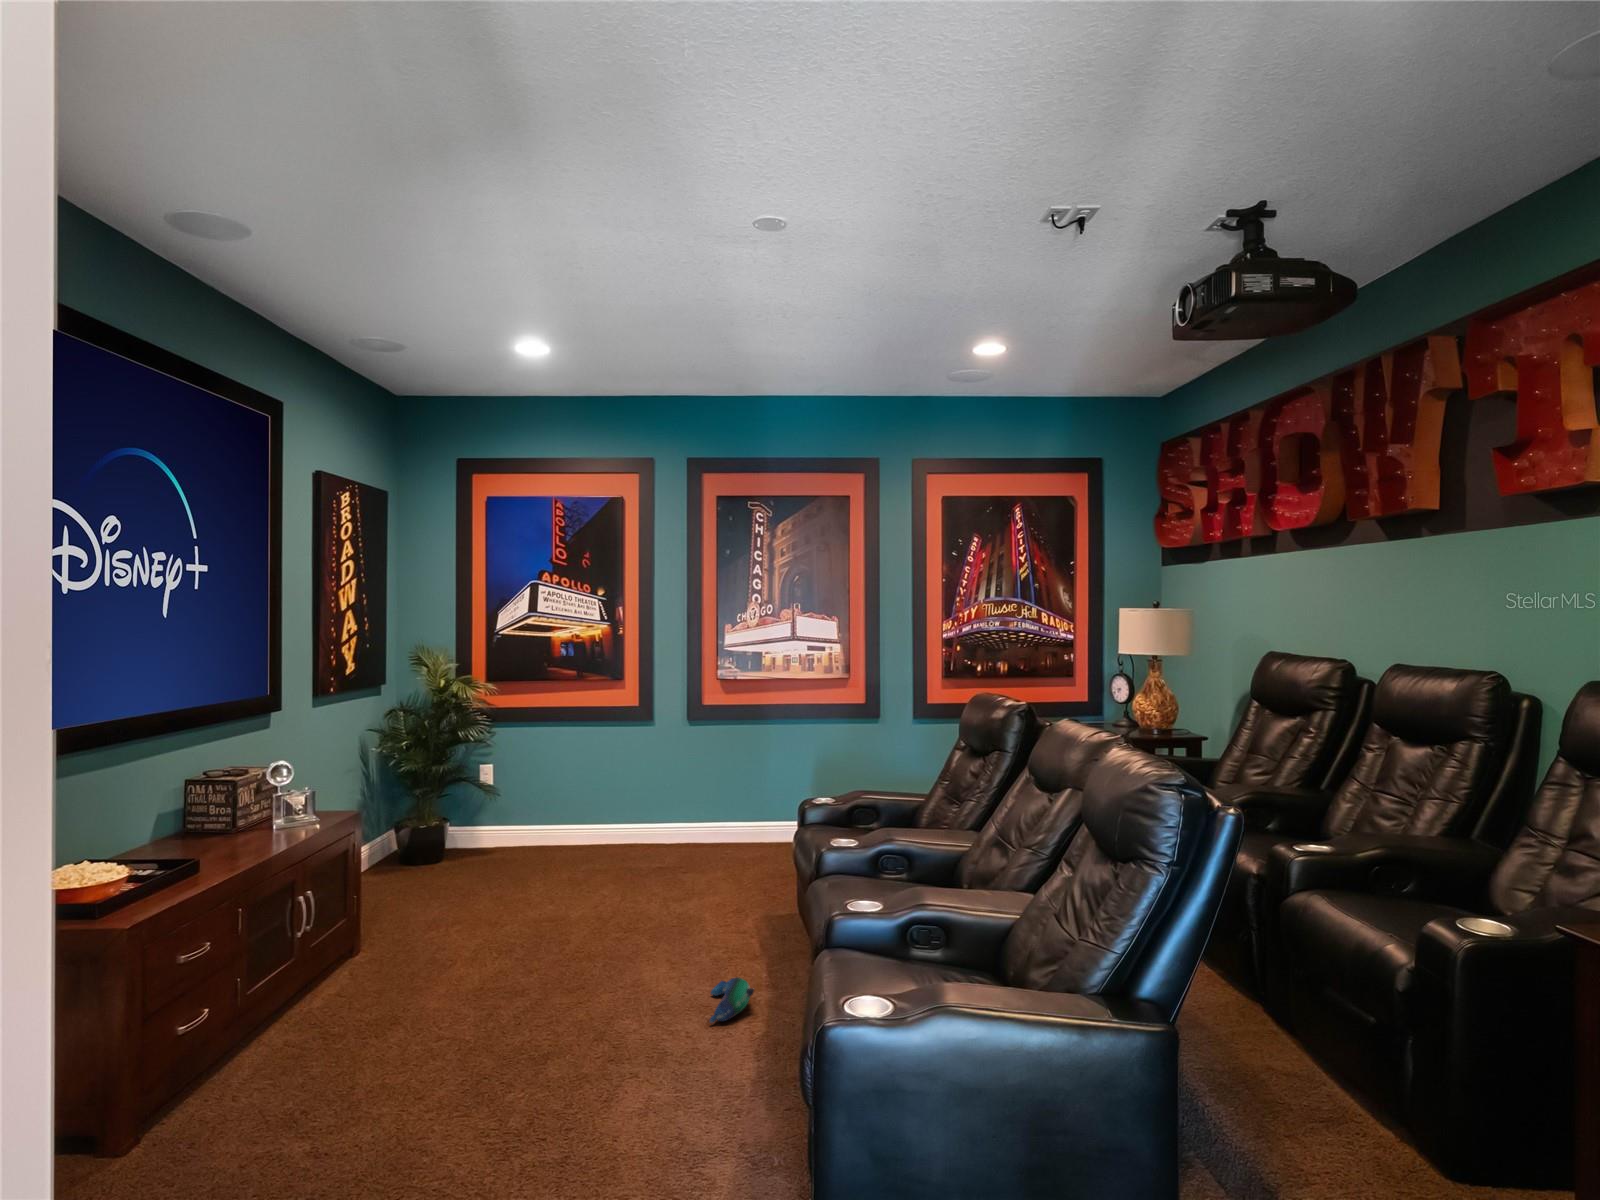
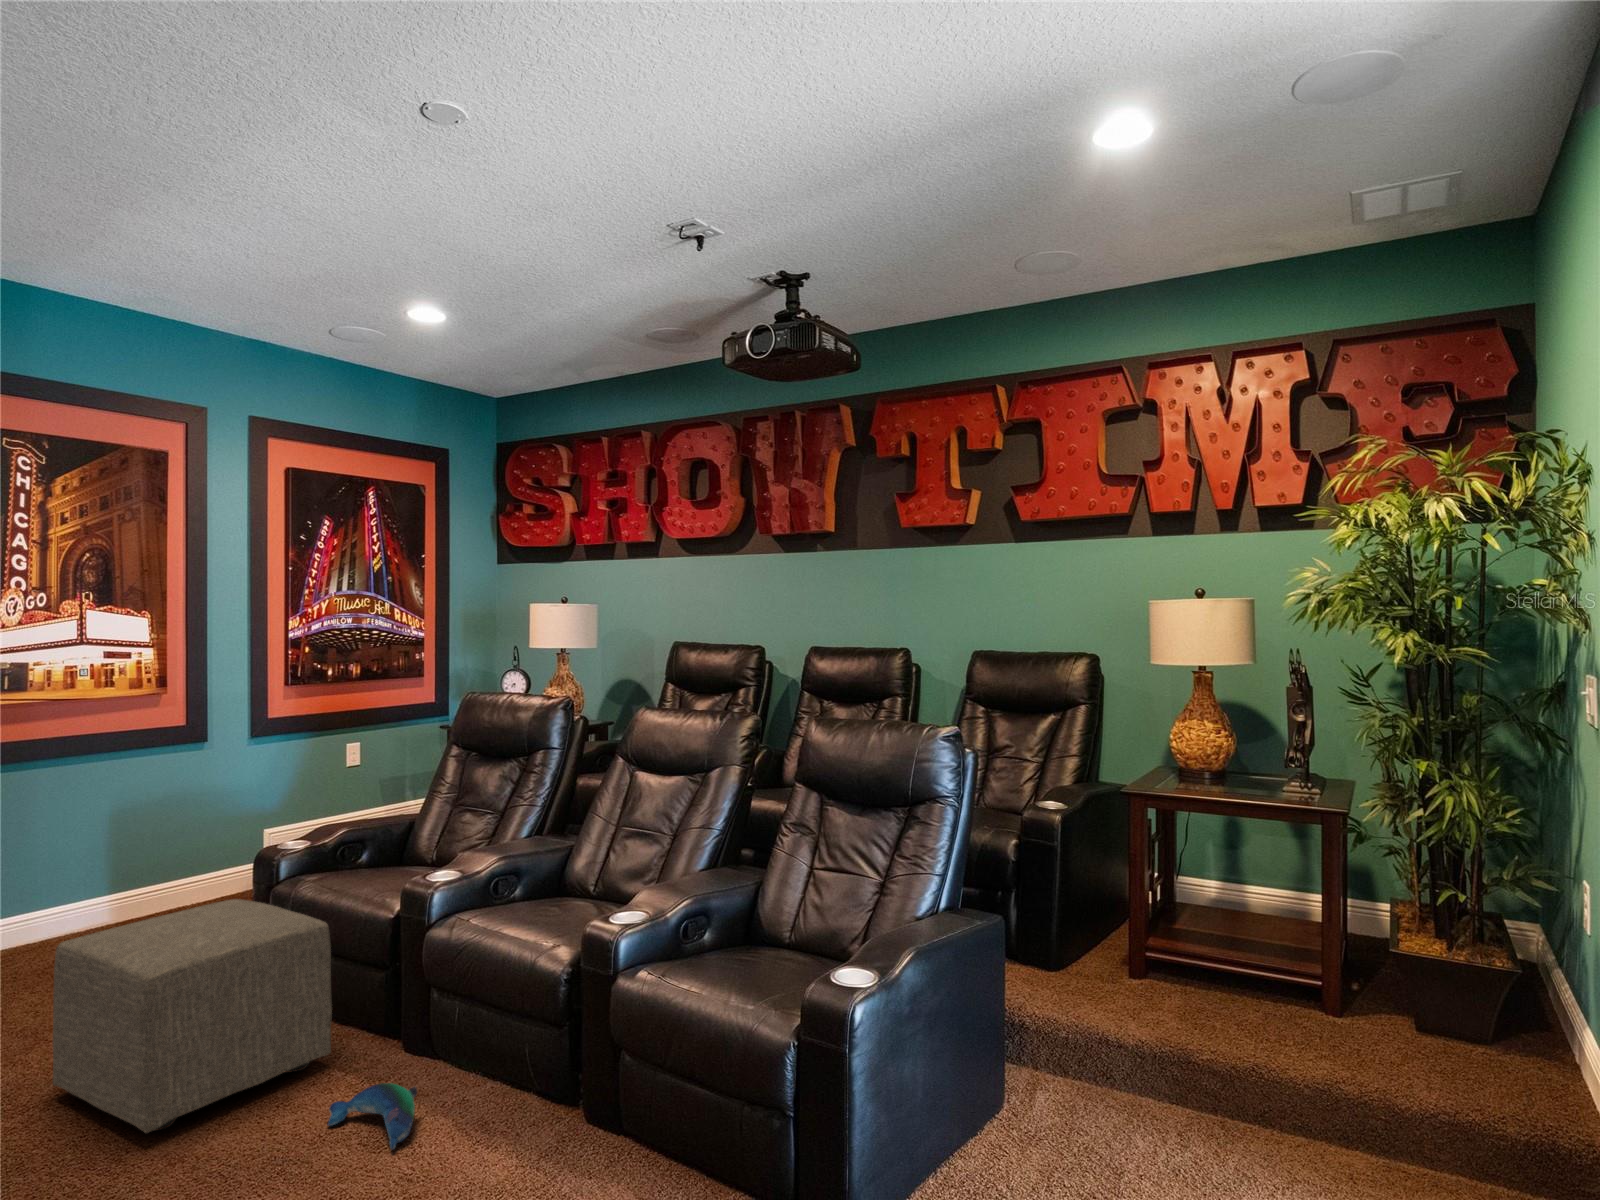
ottoman: none [637,826,769,960] -> present [52,899,332,1133]

